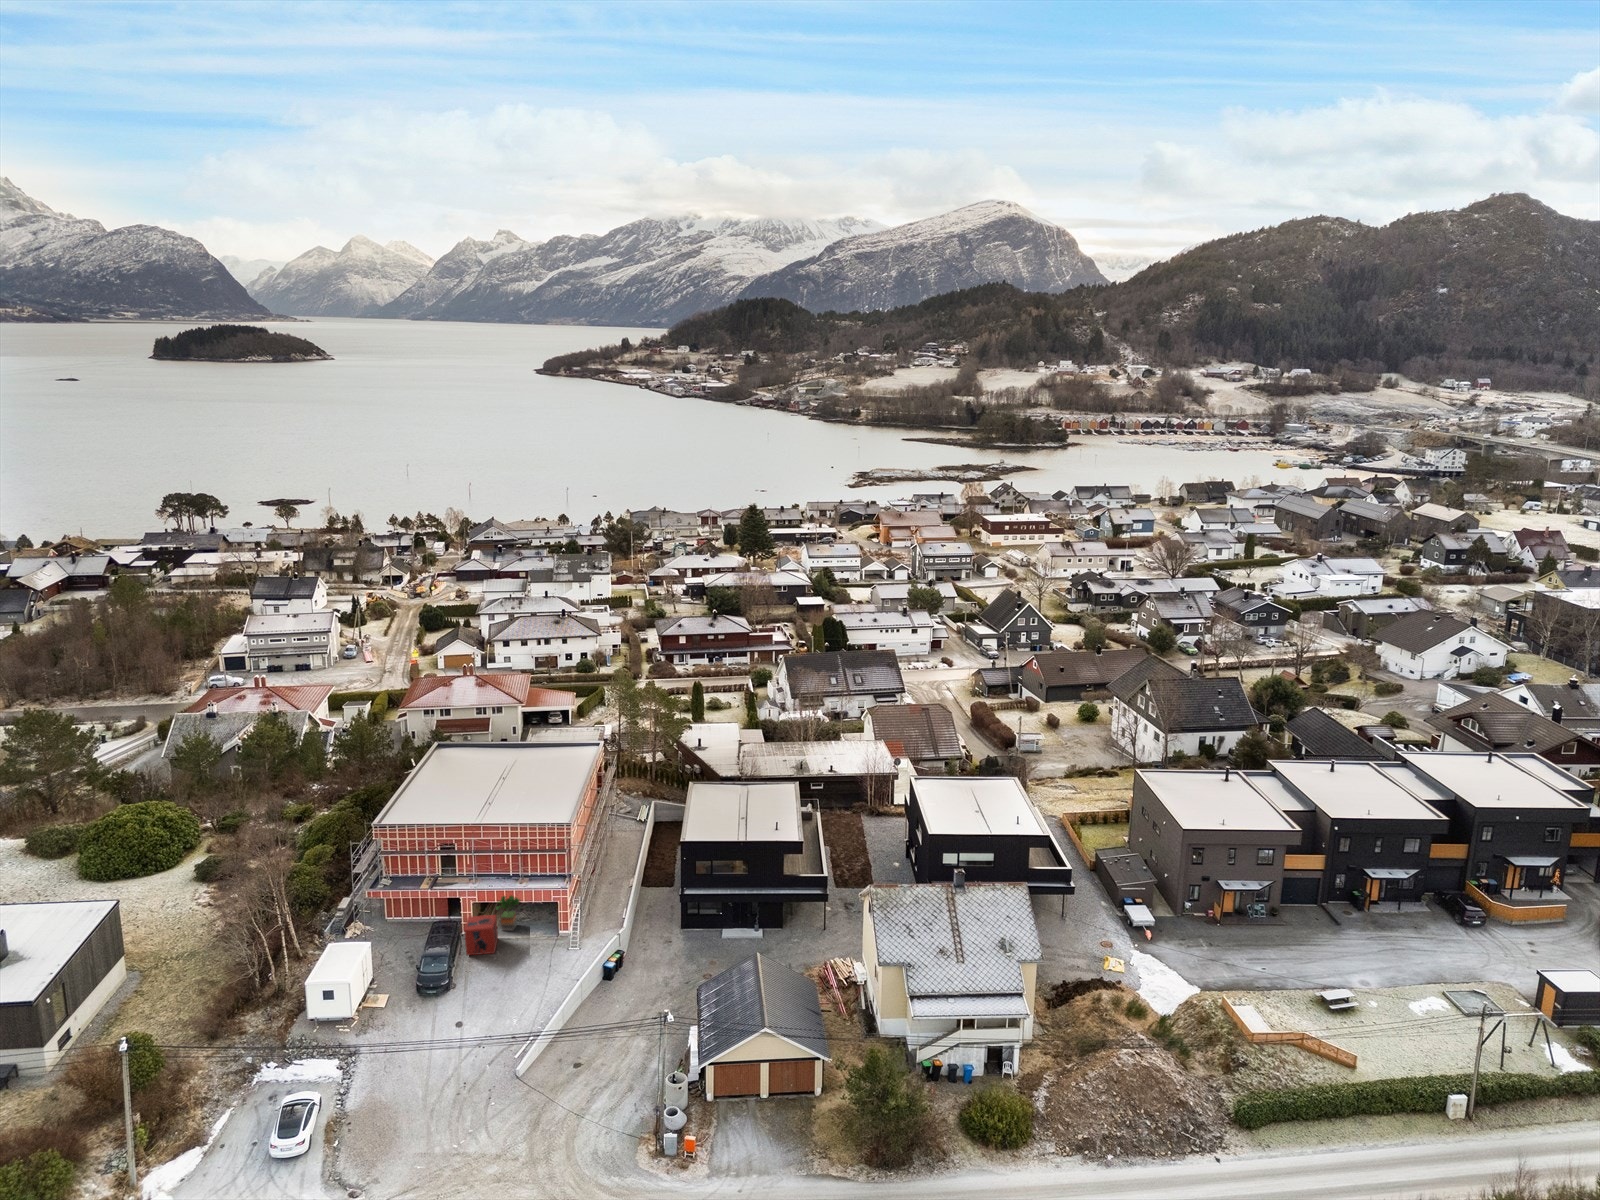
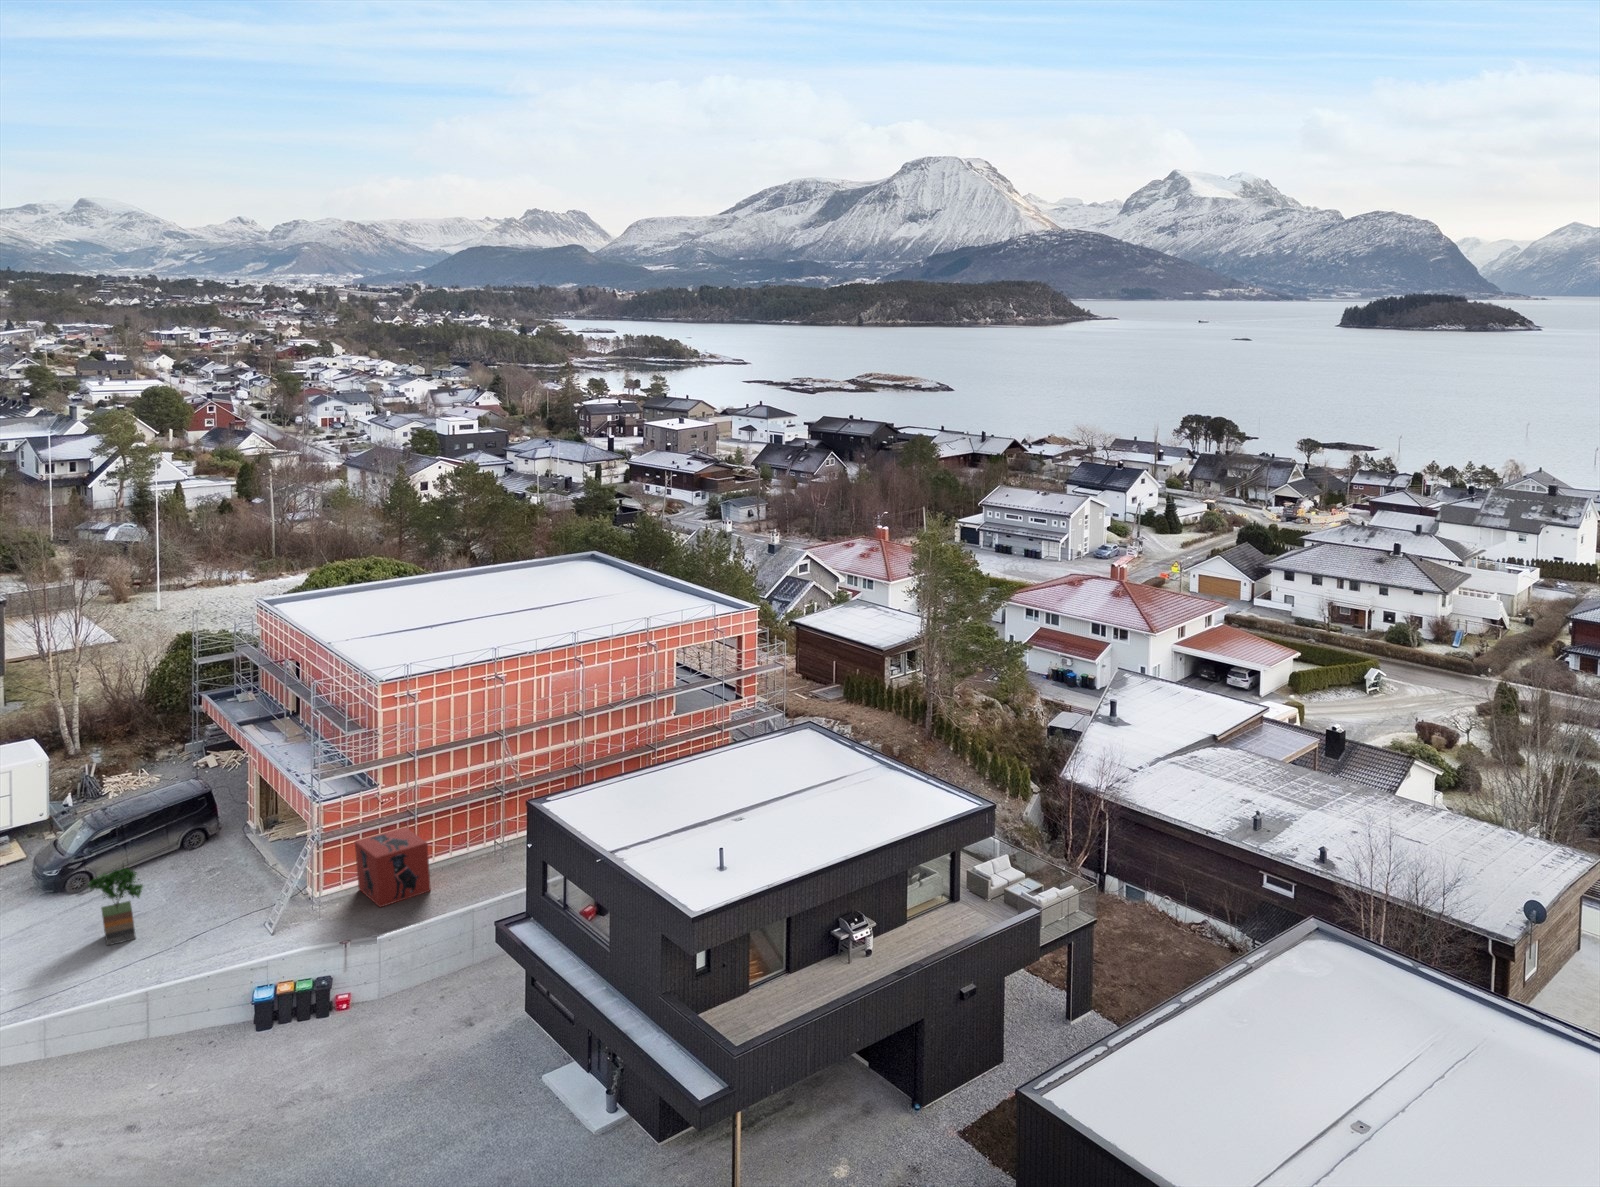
potted tree: present [496,895,520,931] -> present [88,868,143,946]

